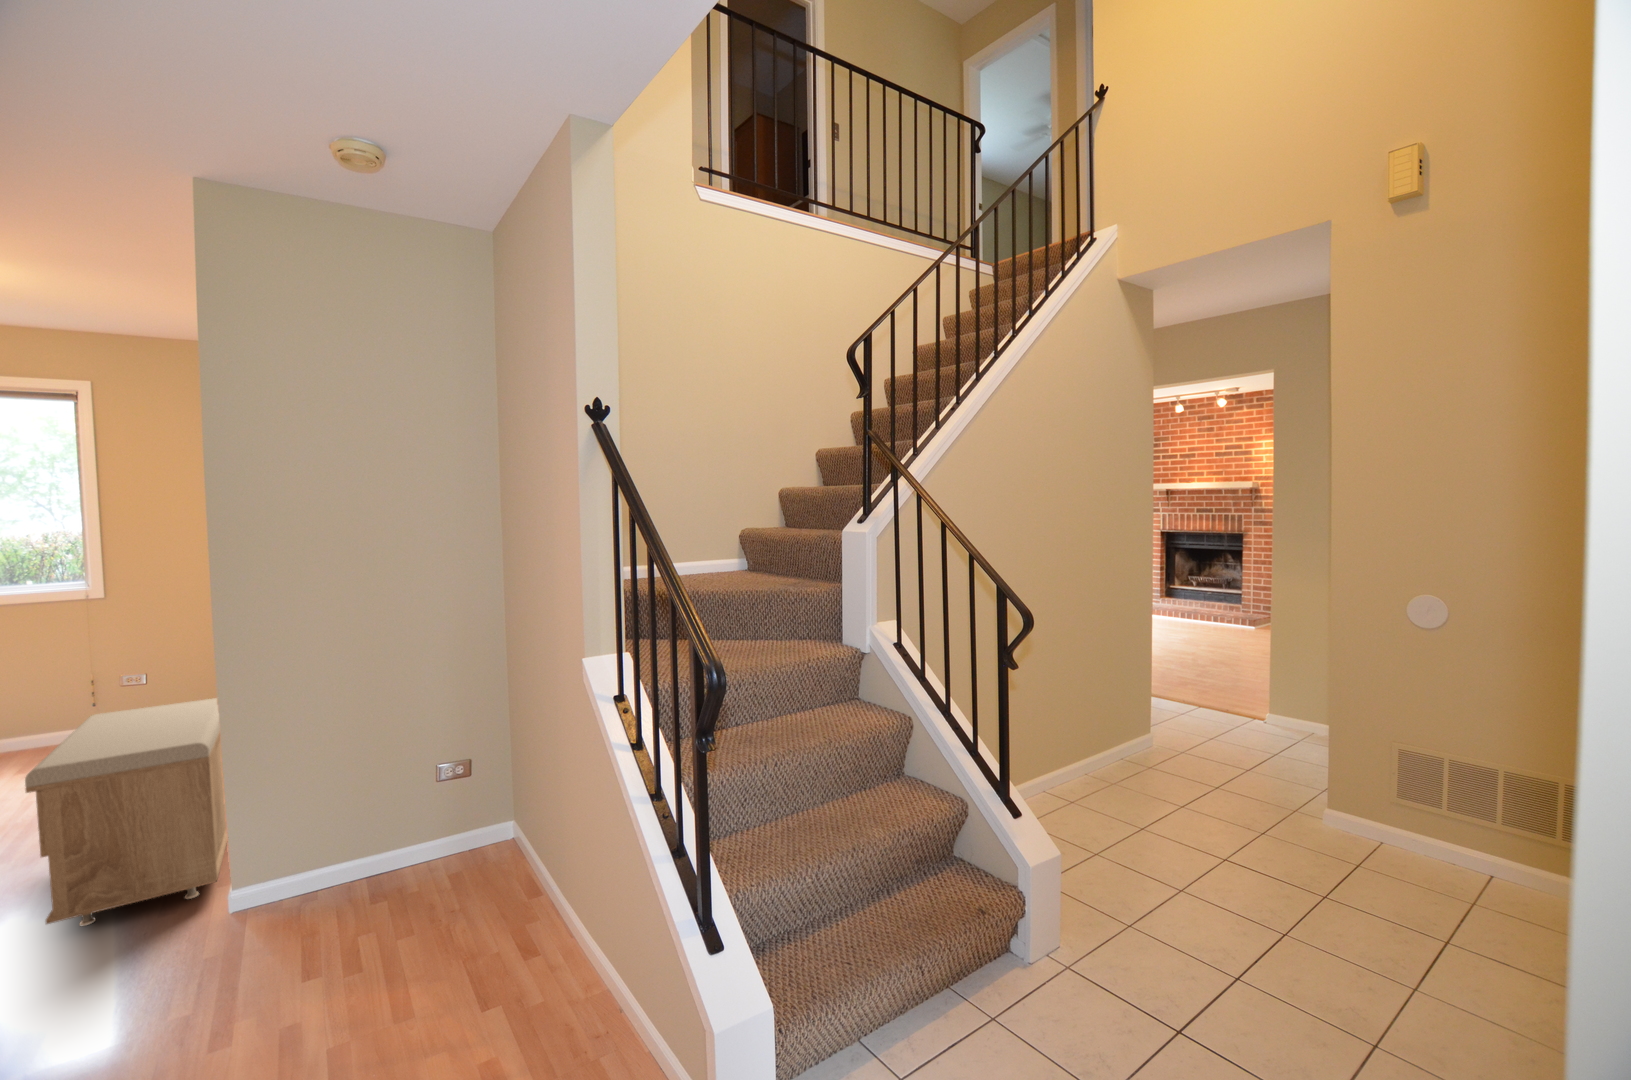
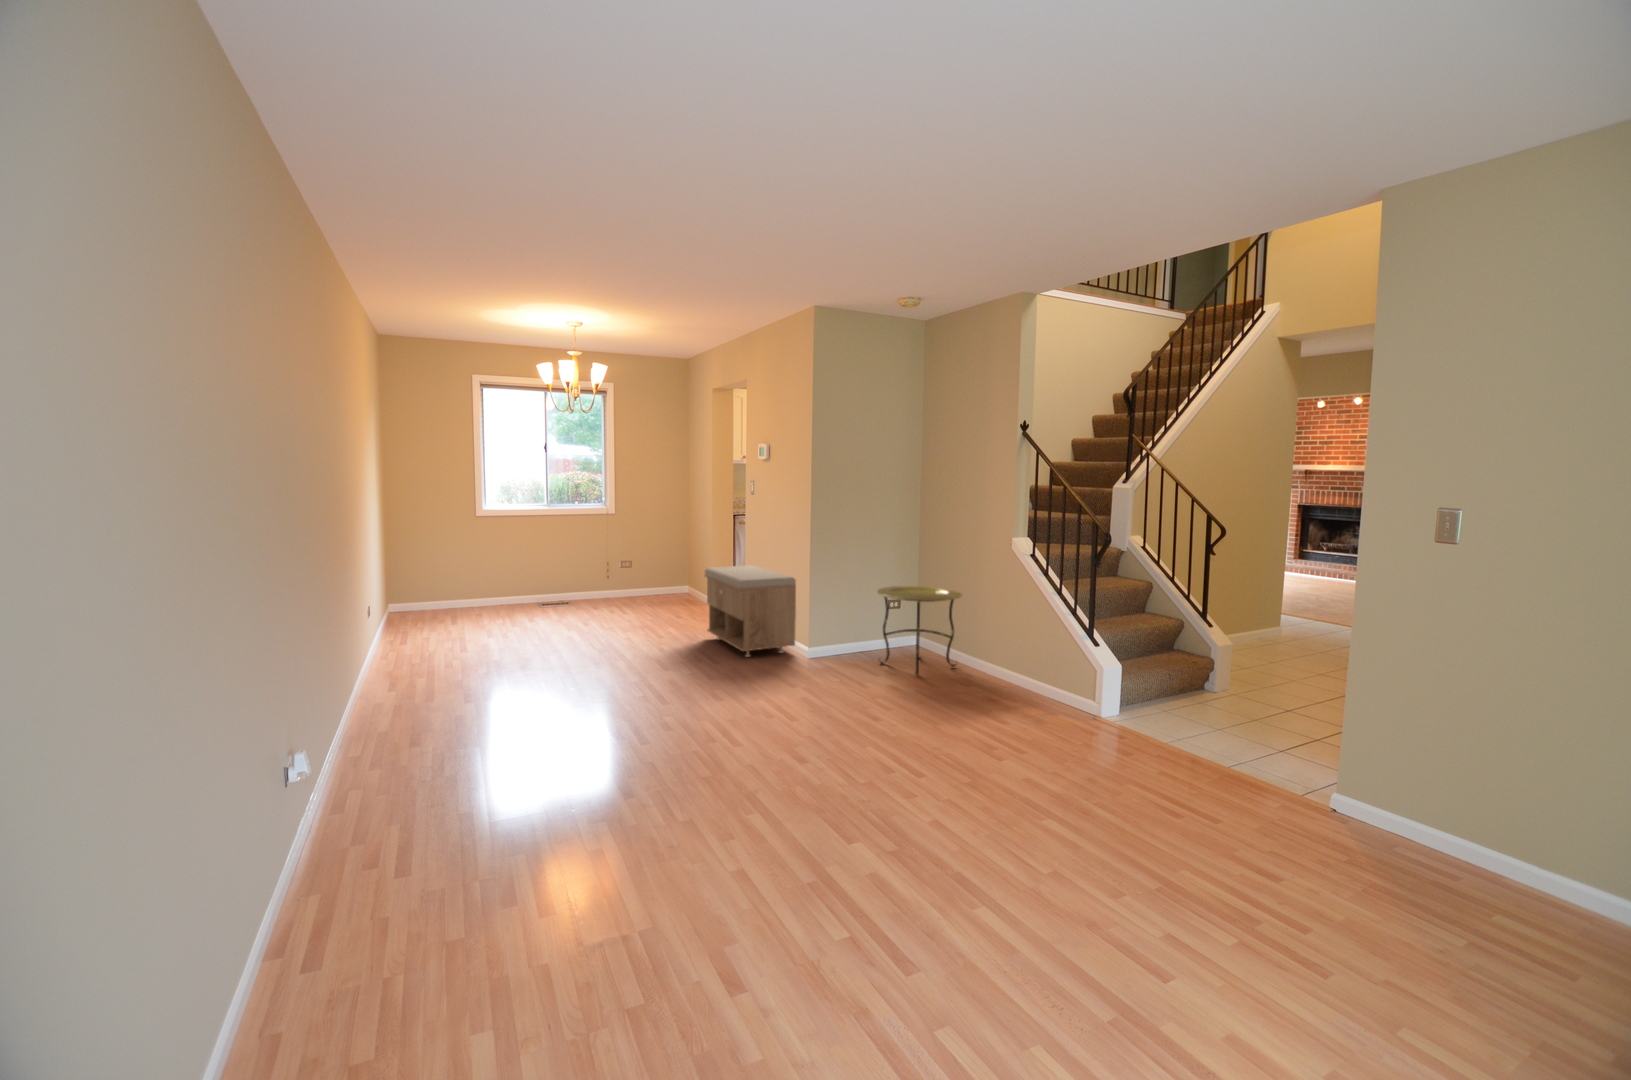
side table: none [328,740,530,974] -> present [877,586,962,675]

